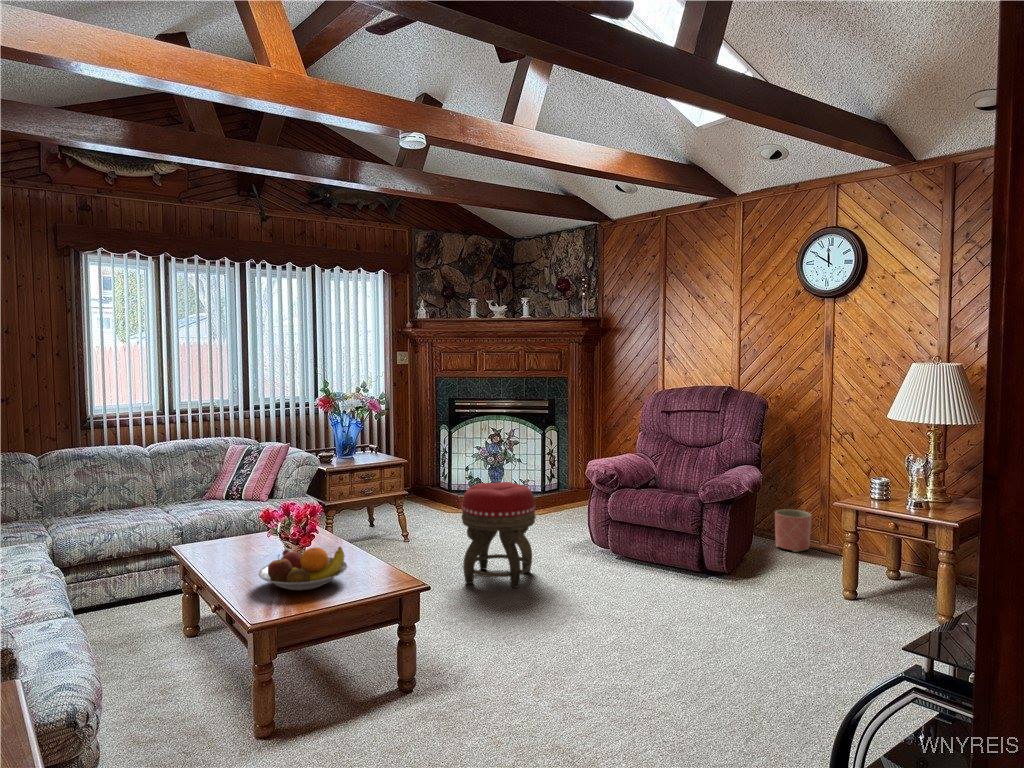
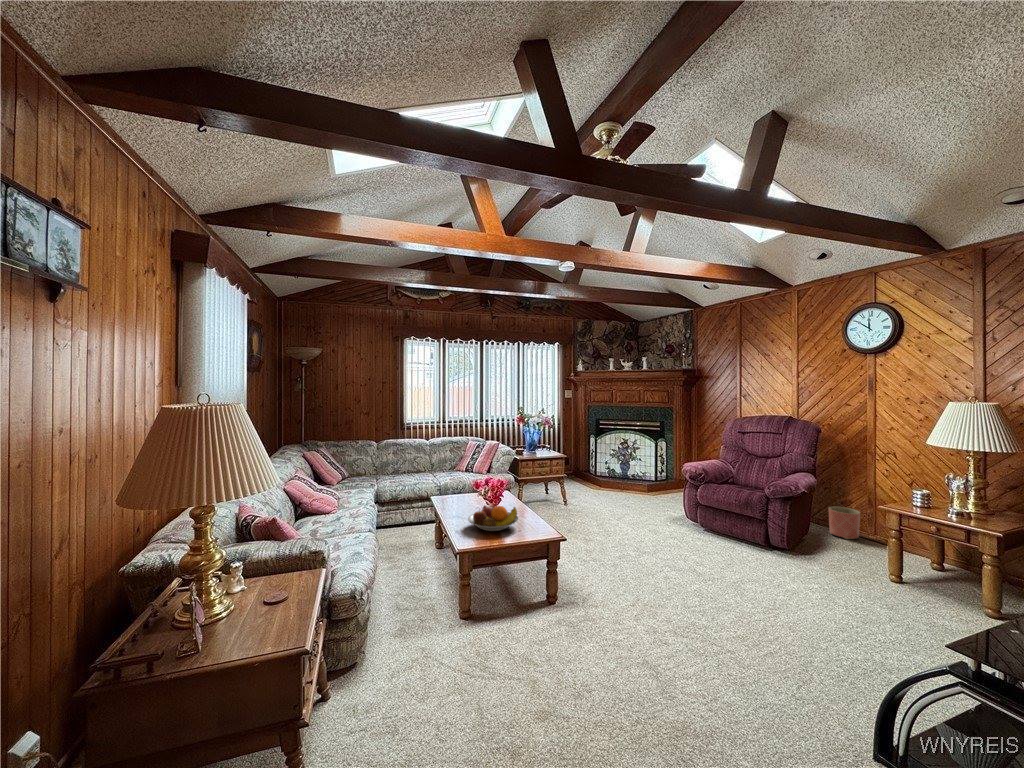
footstool: present [461,482,536,588] -> none [597,473,645,543]

